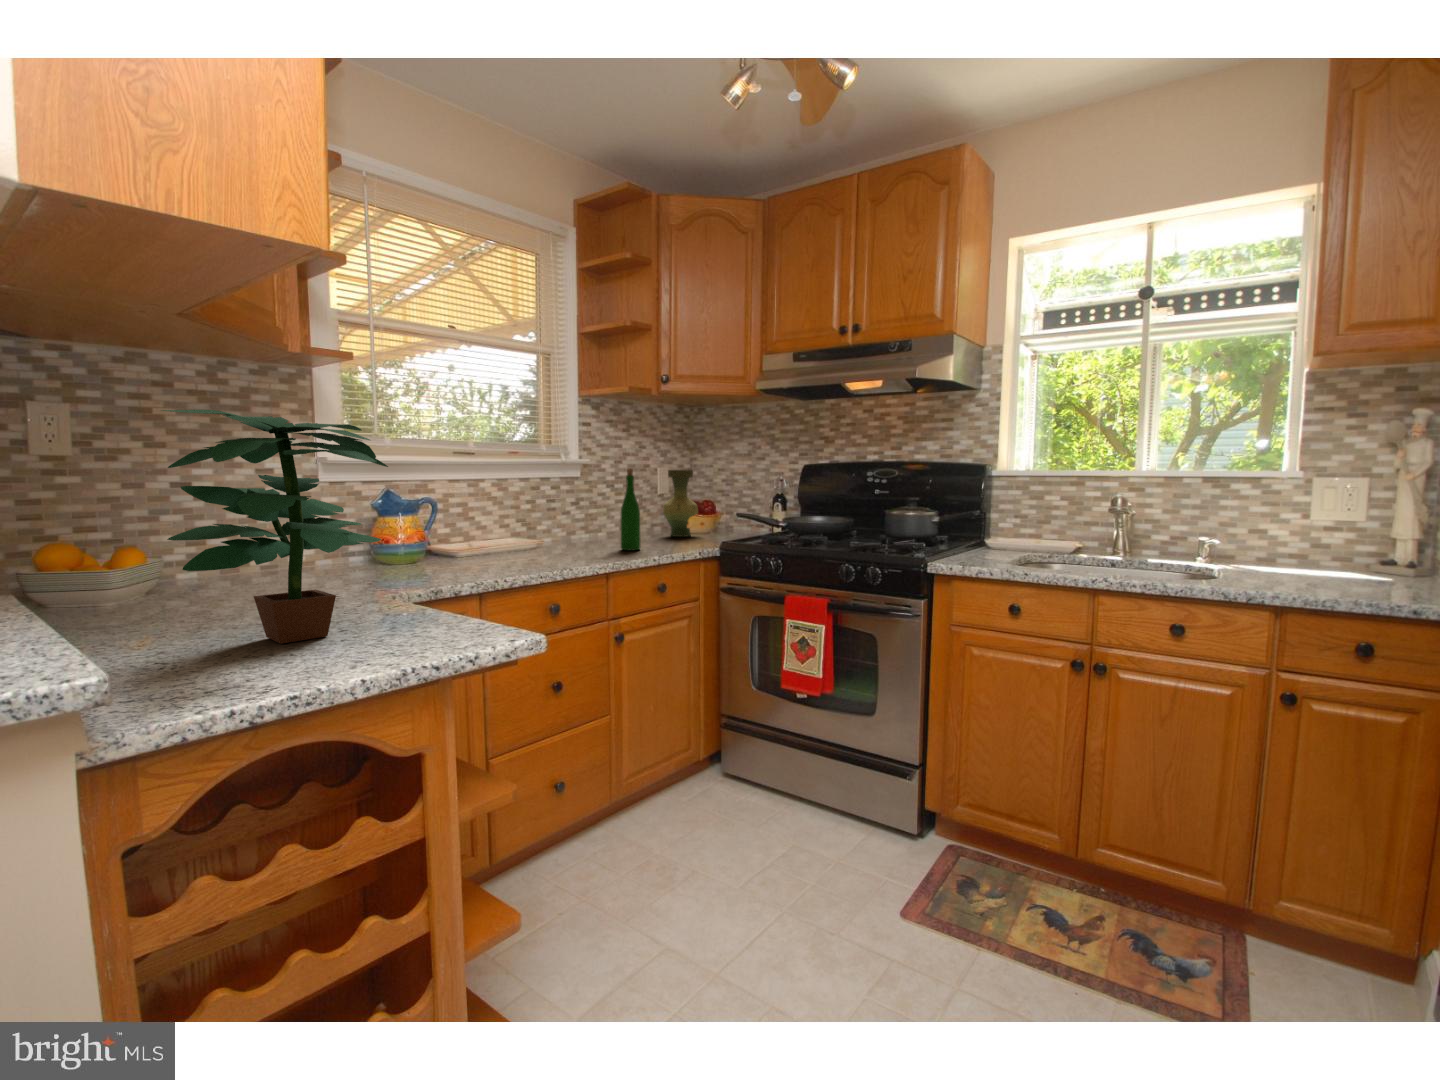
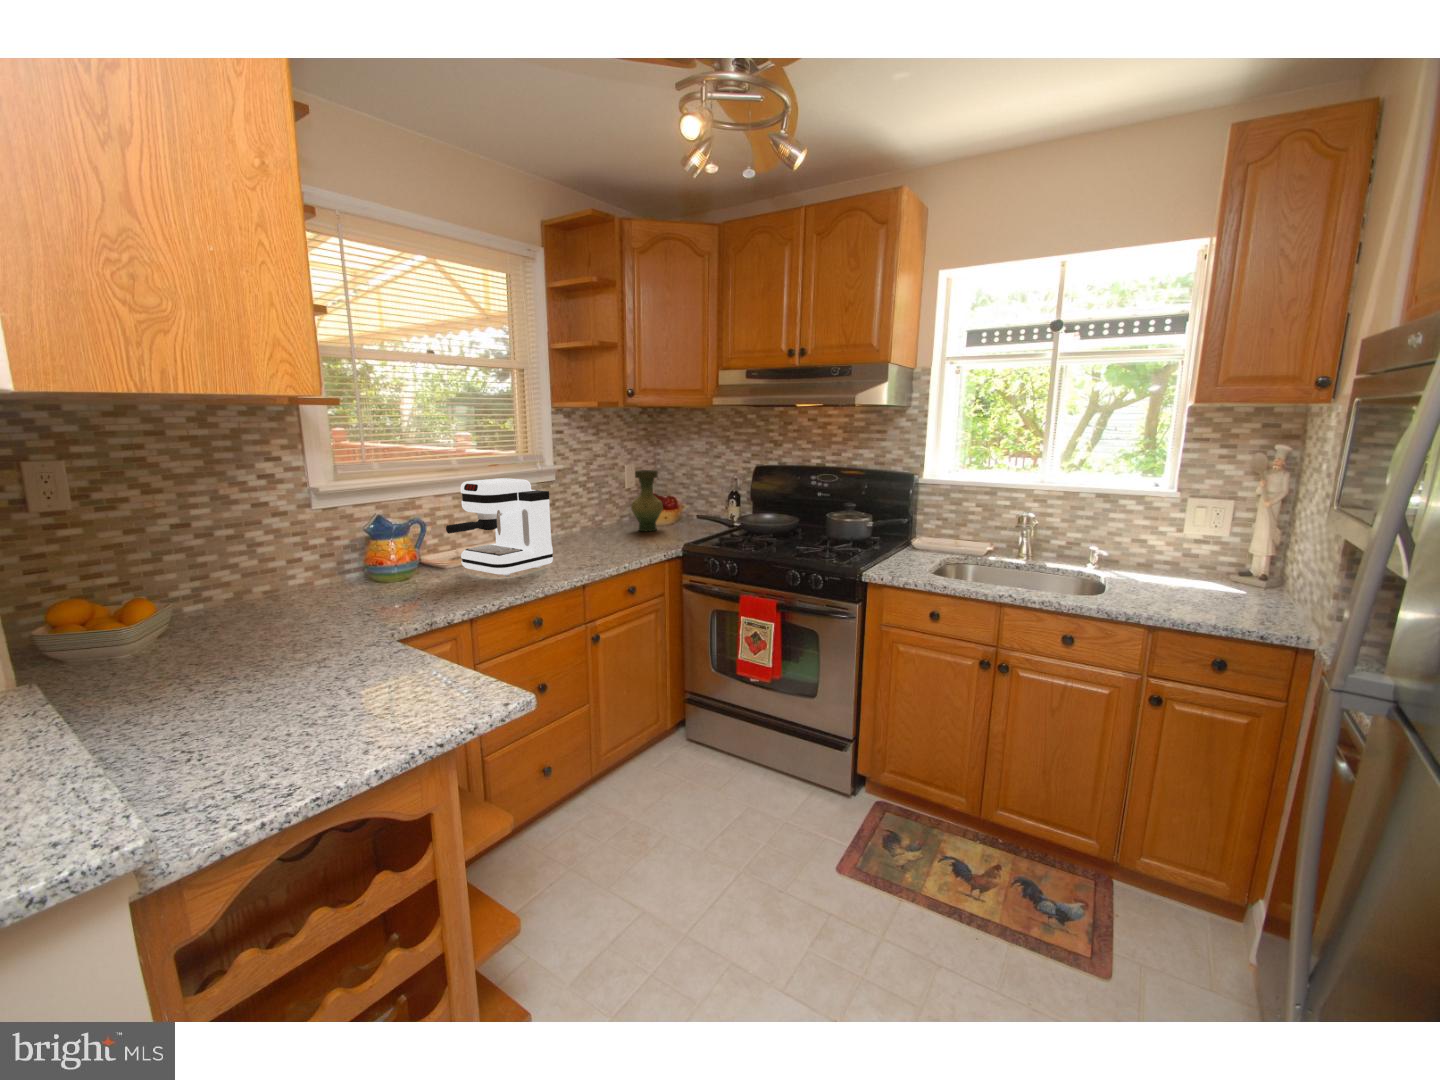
potted plant: present [162,410,388,644] -> none [168,508,382,720]
coffee maker: none [461,459,576,561] -> present [446,478,553,576]
wine bottle: present [621,468,640,550] -> none [593,482,611,556]

